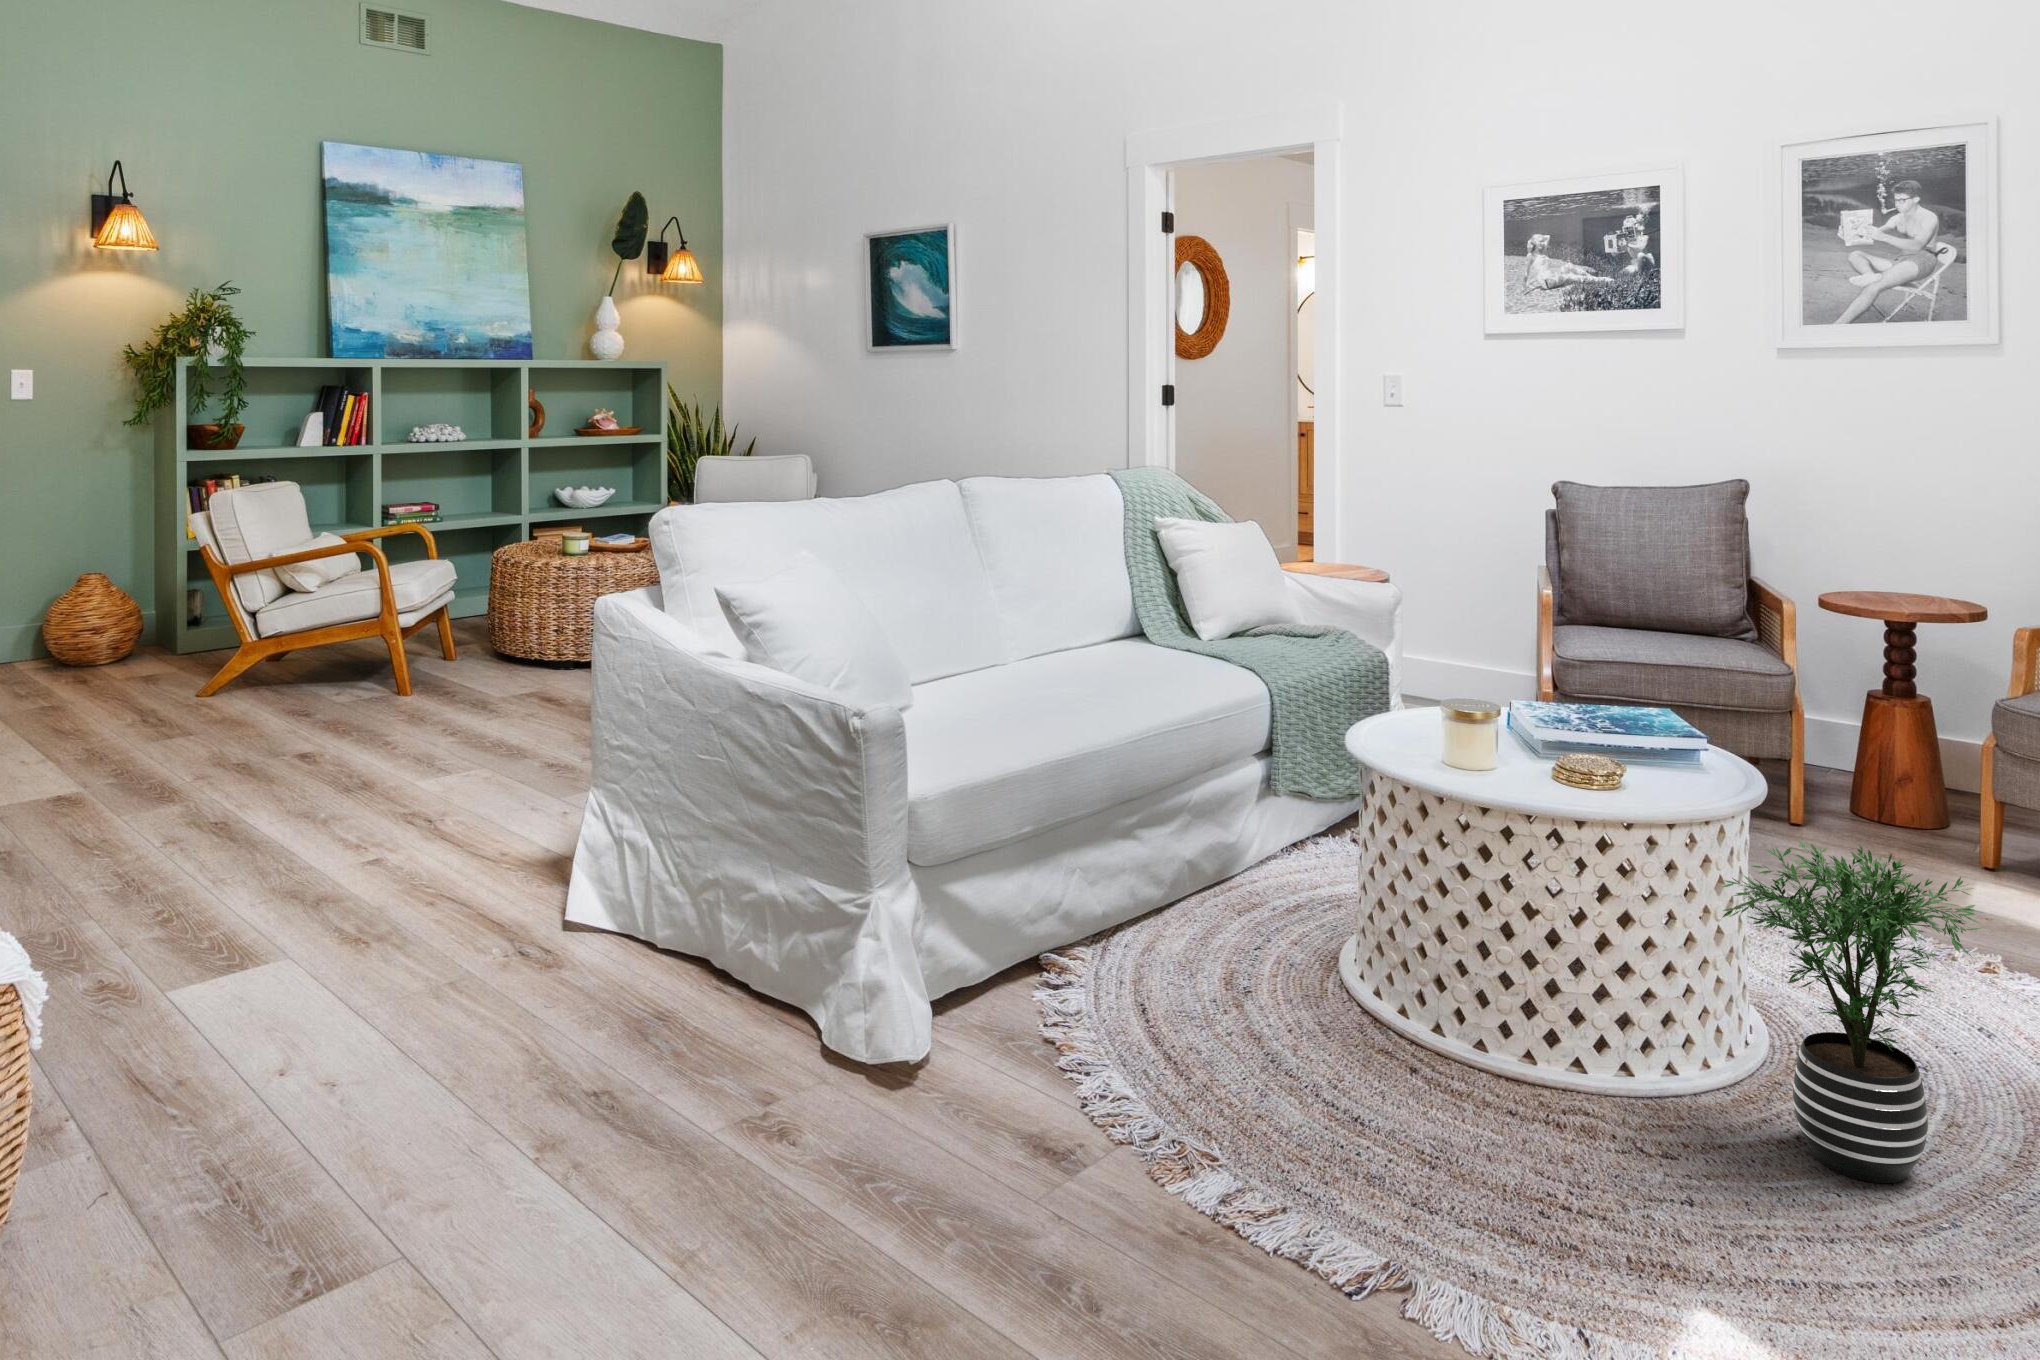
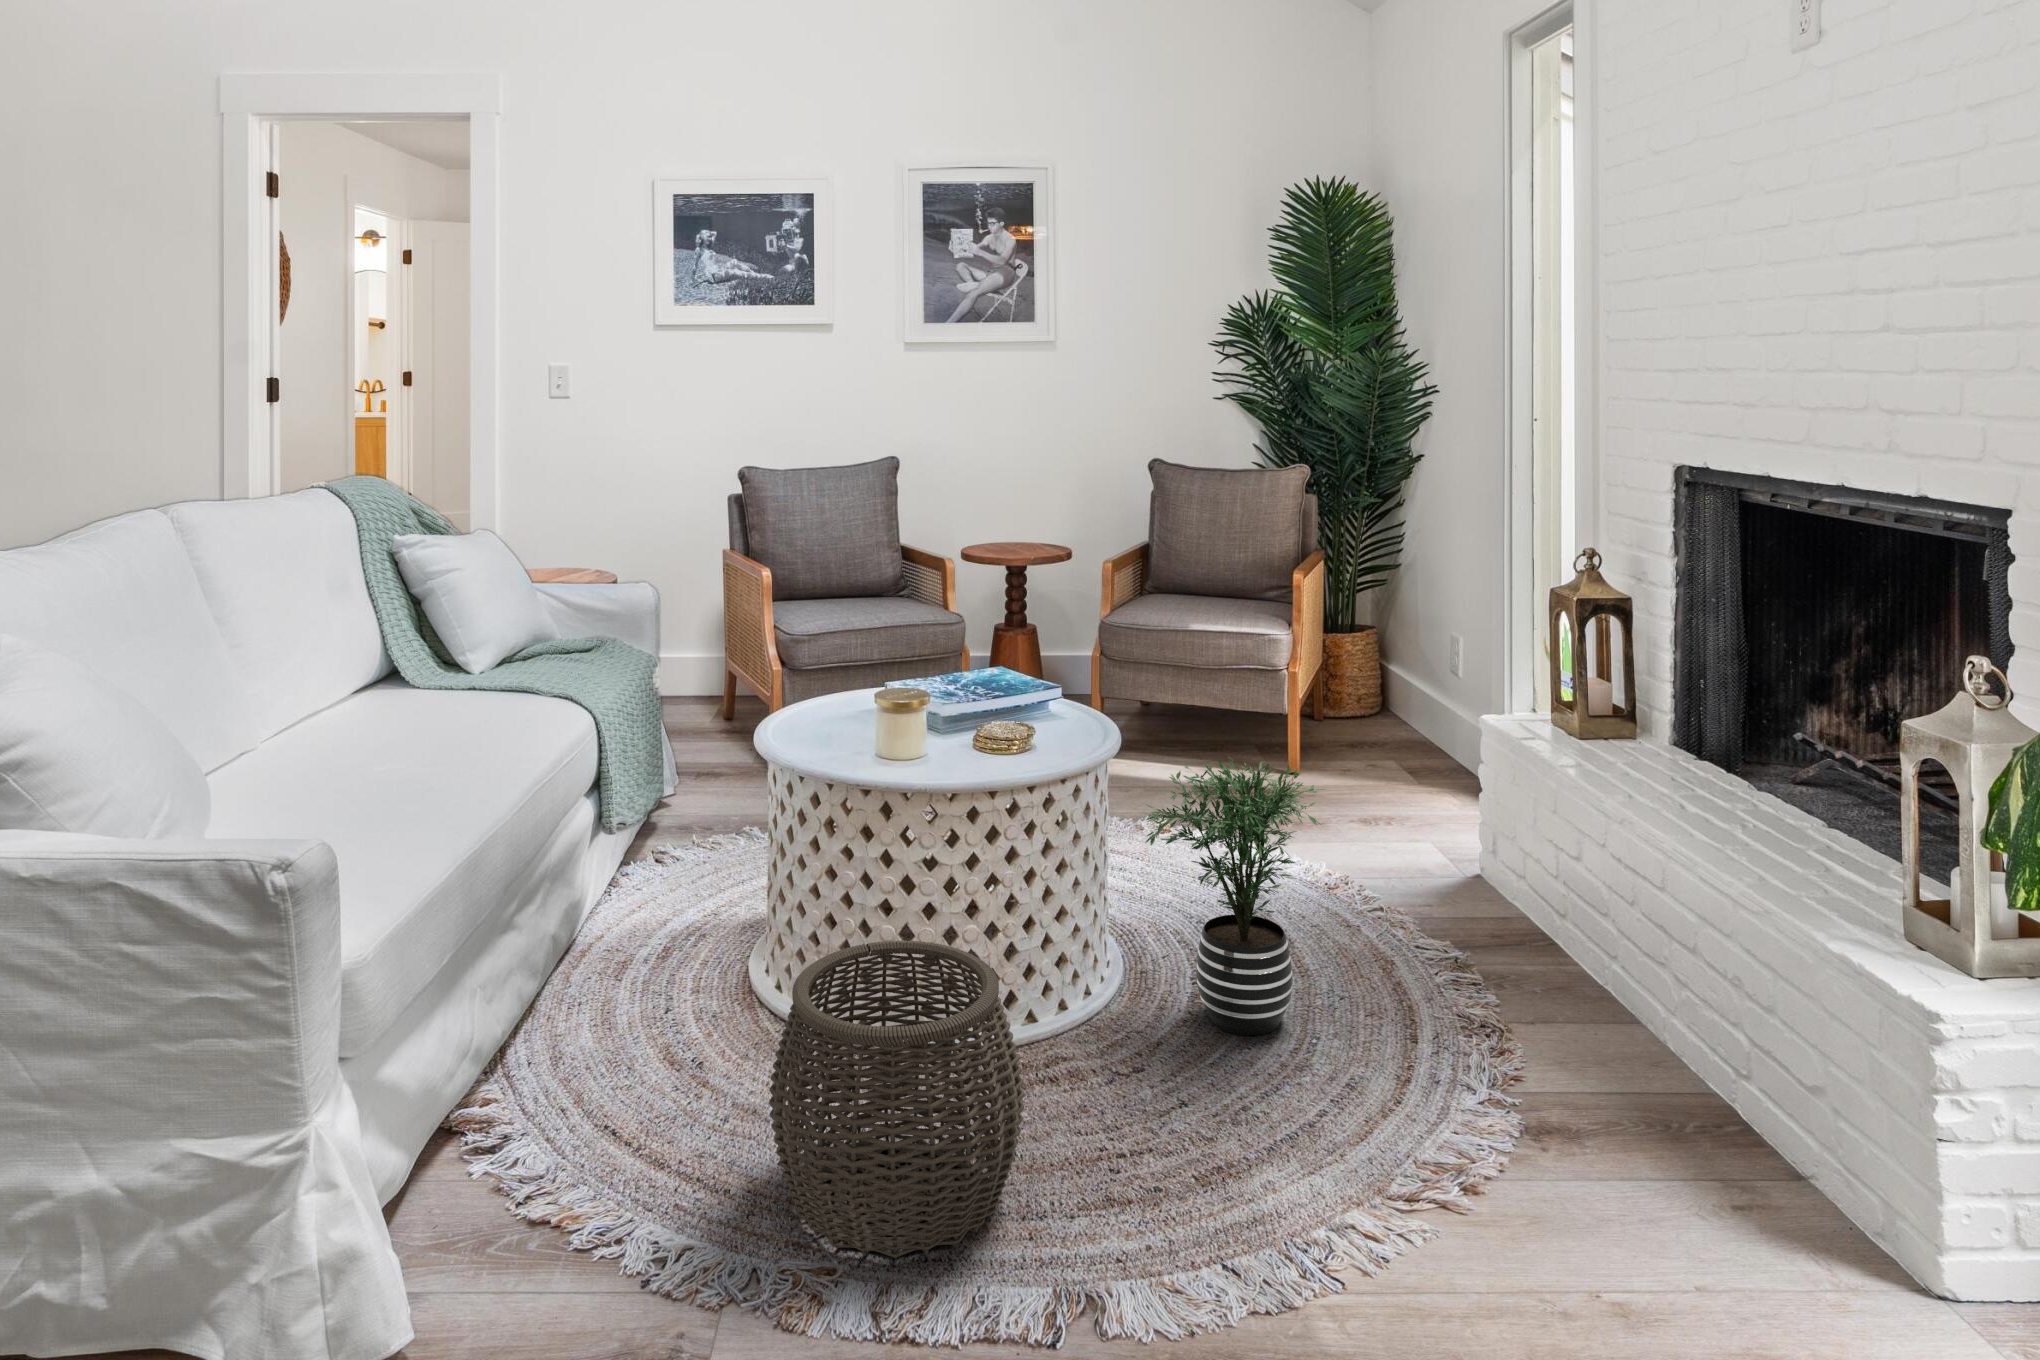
woven basket: none [1200,907,1446,1192] -> present [769,940,1024,1259]

